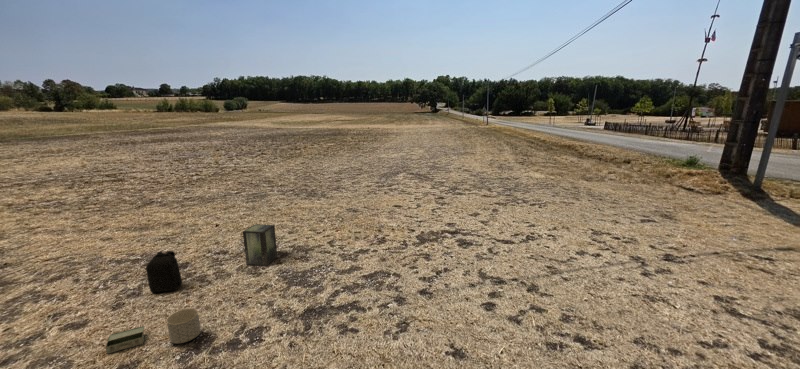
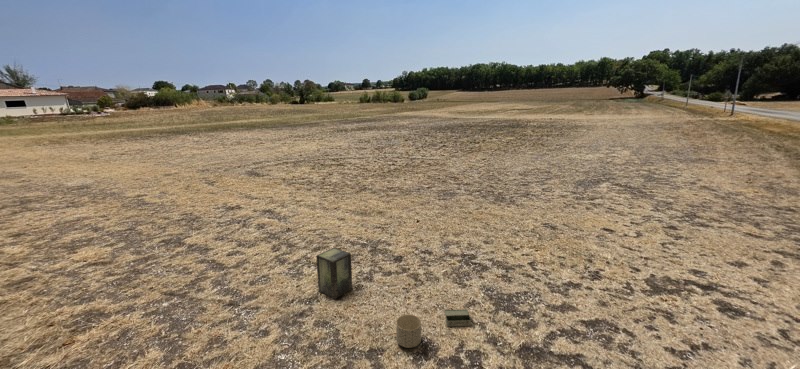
storage box: present [243,224,277,266] -> present [316,248,352,299]
backpack: present [146,251,182,292] -> none [374,248,398,285]
toolbox: present [106,326,144,354] -> present [444,309,471,326]

